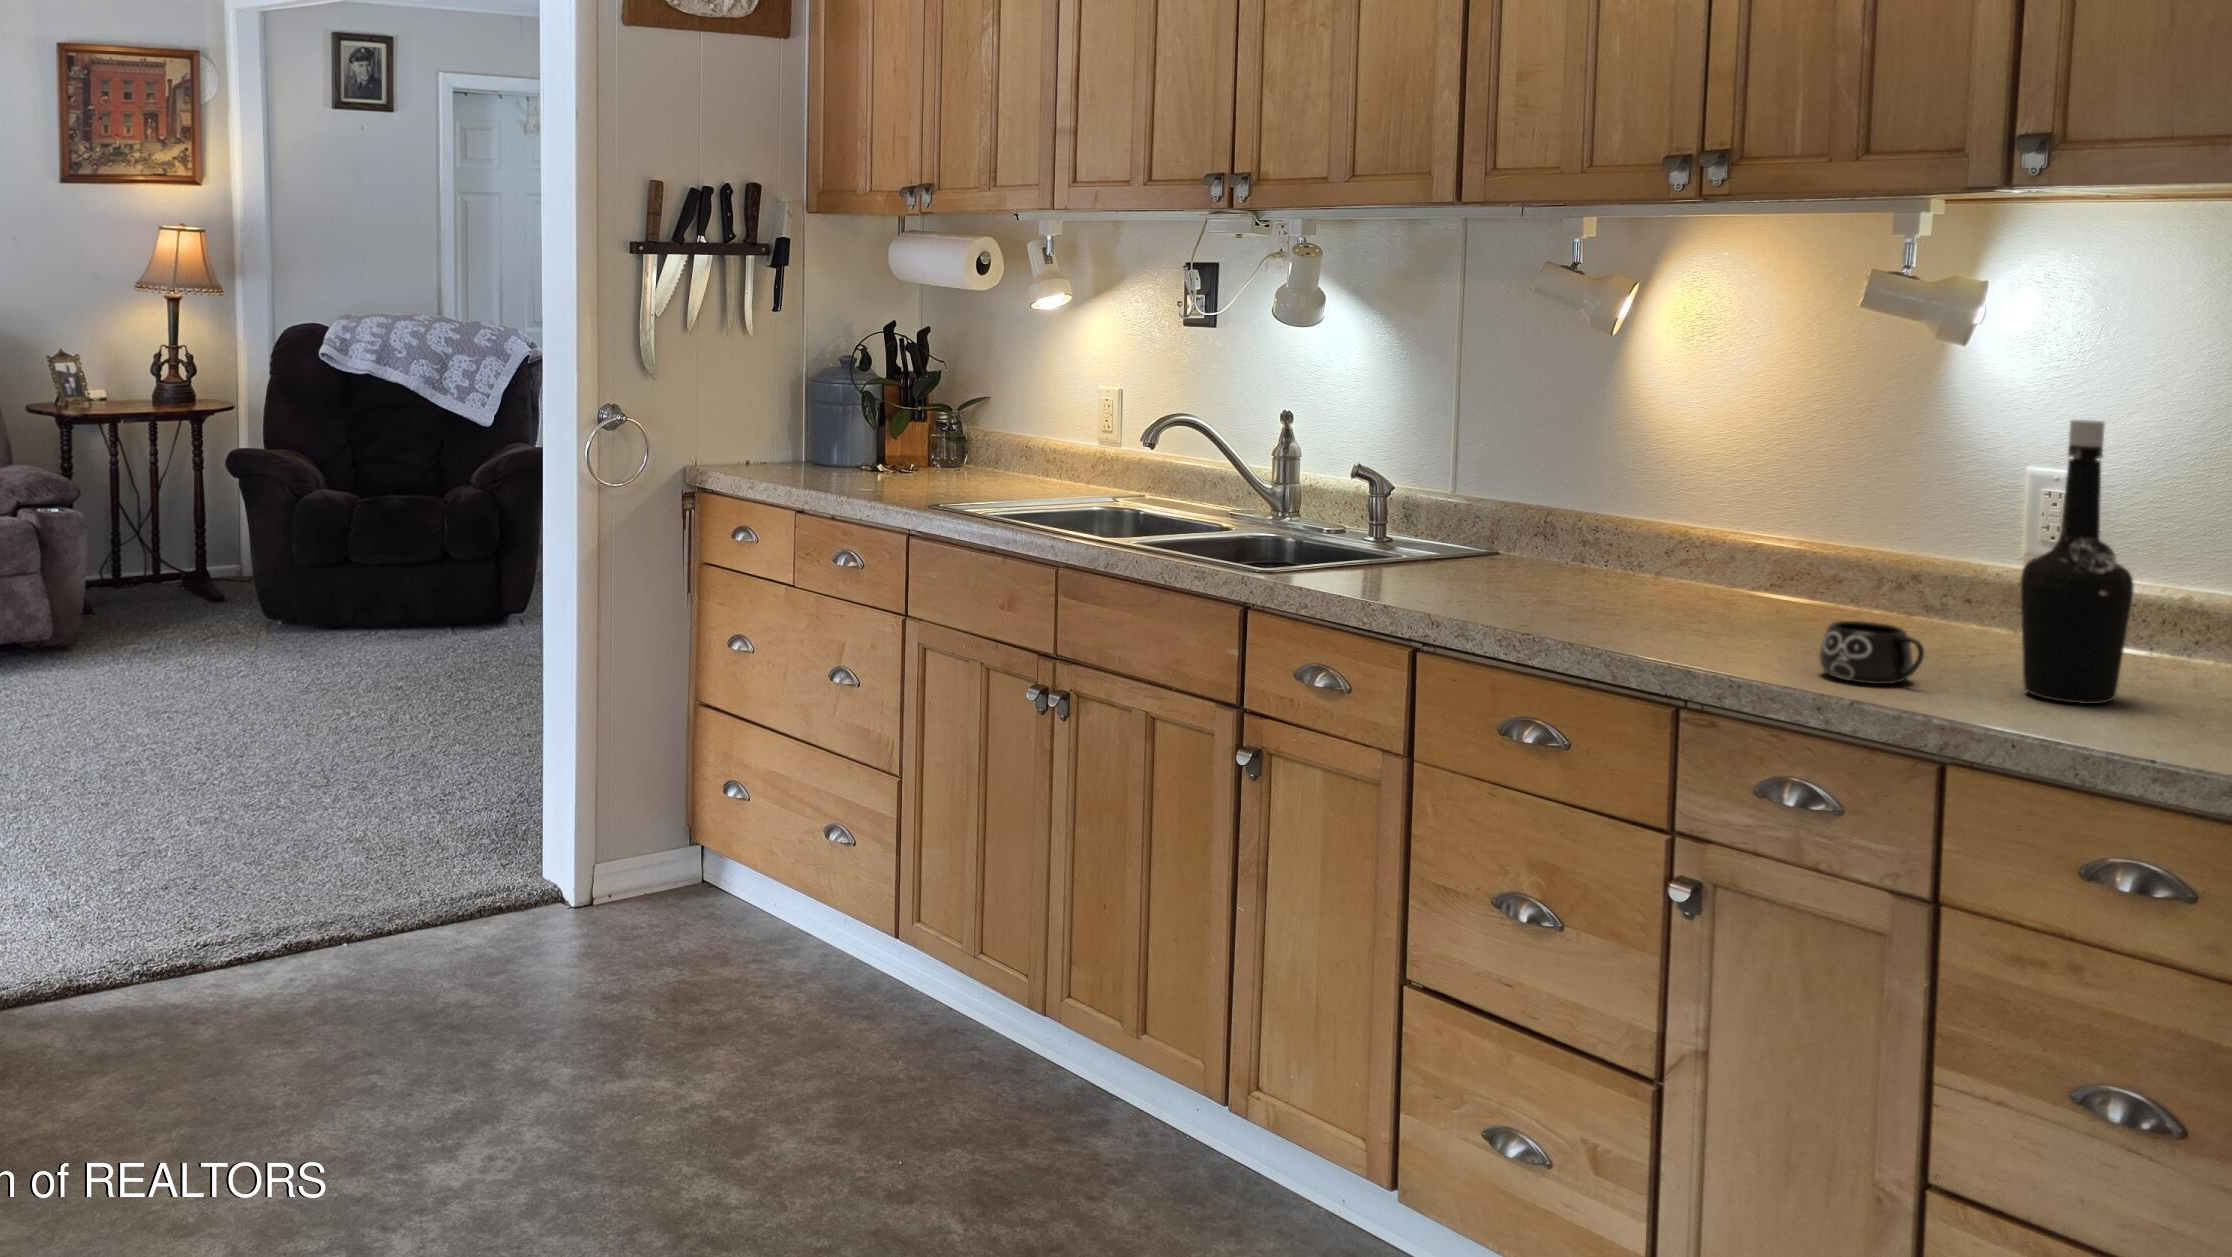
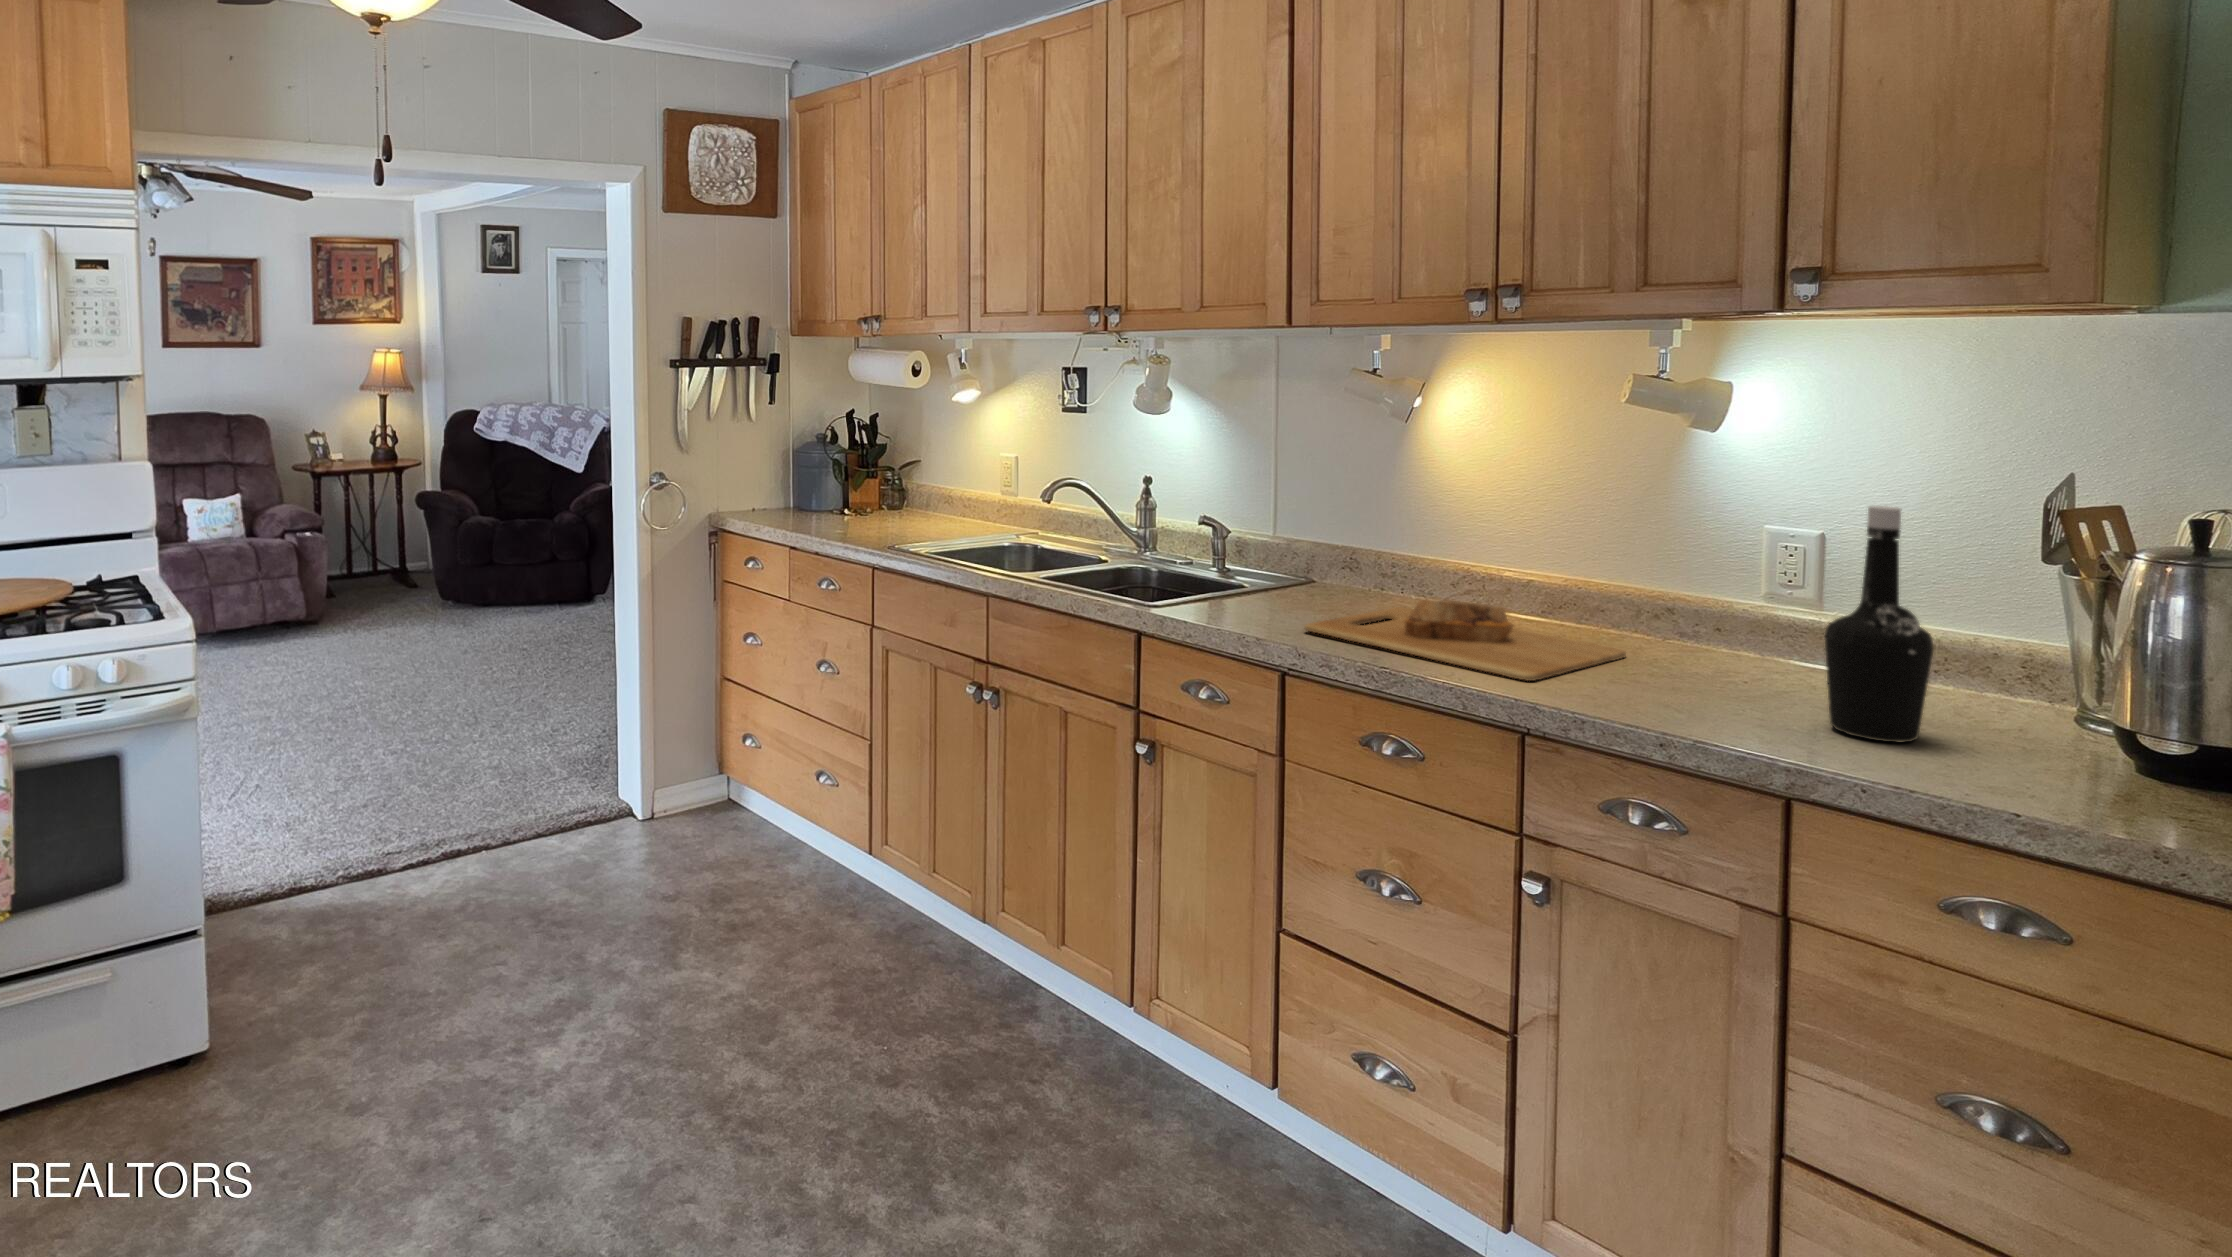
cutting board: none [1452,557,1844,649] -> present [1305,600,1626,681]
mug: present [1819,621,1924,684] -> none [1643,665,1745,720]

